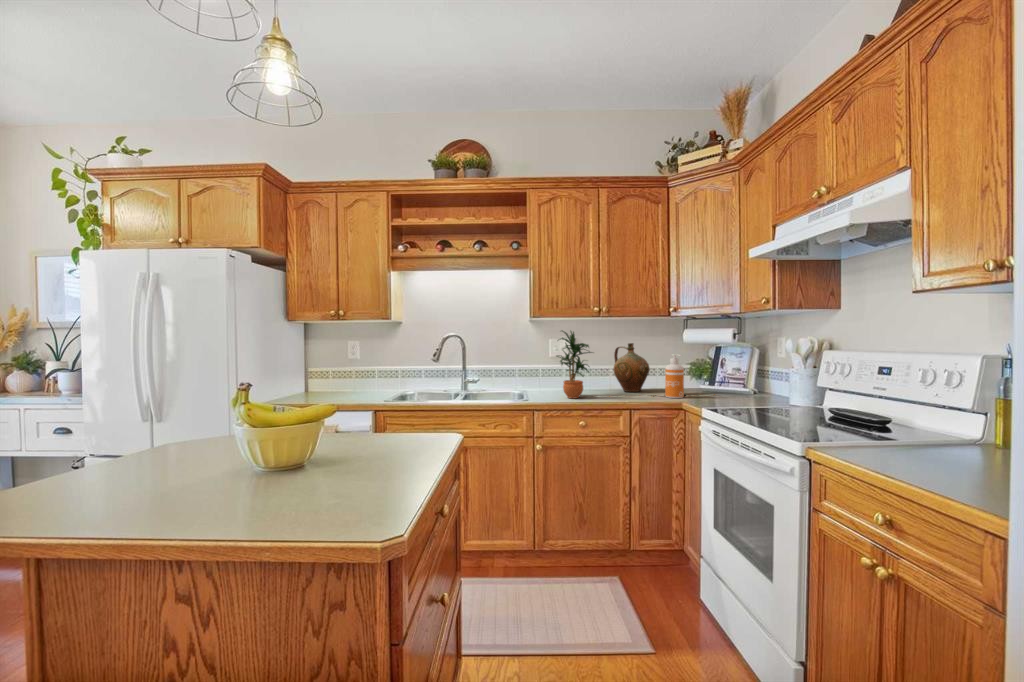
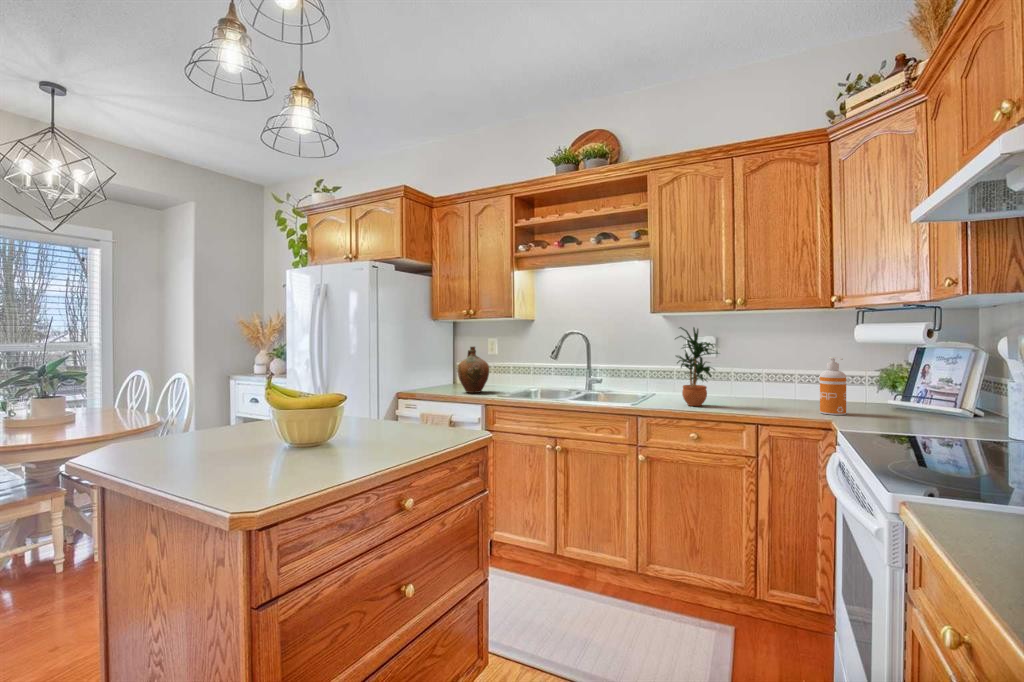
ceramic jug: present [613,343,650,392] -> present [457,347,489,393]

